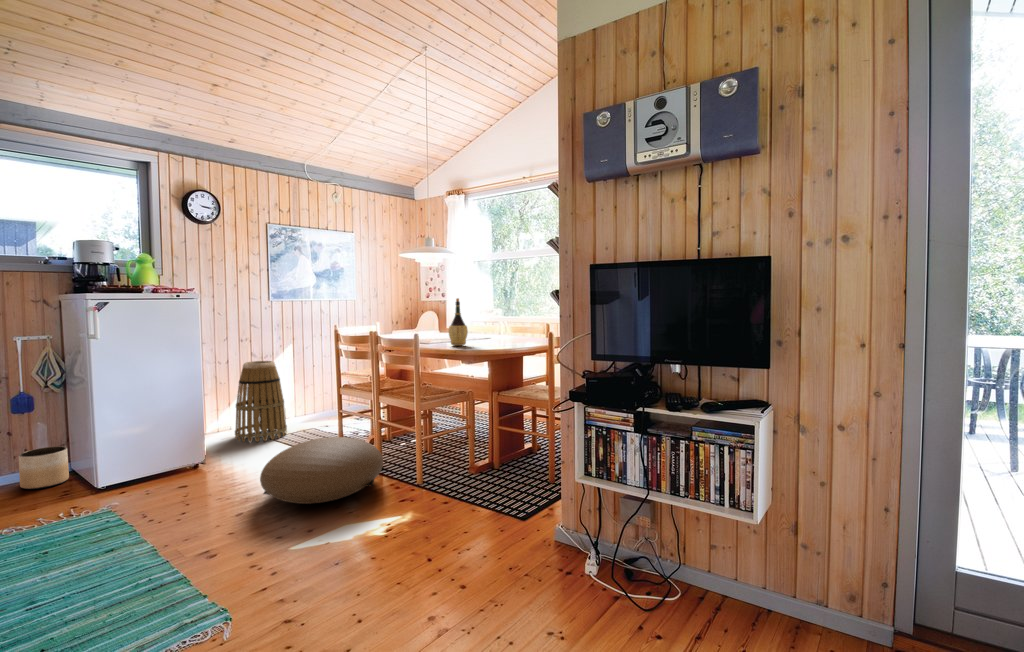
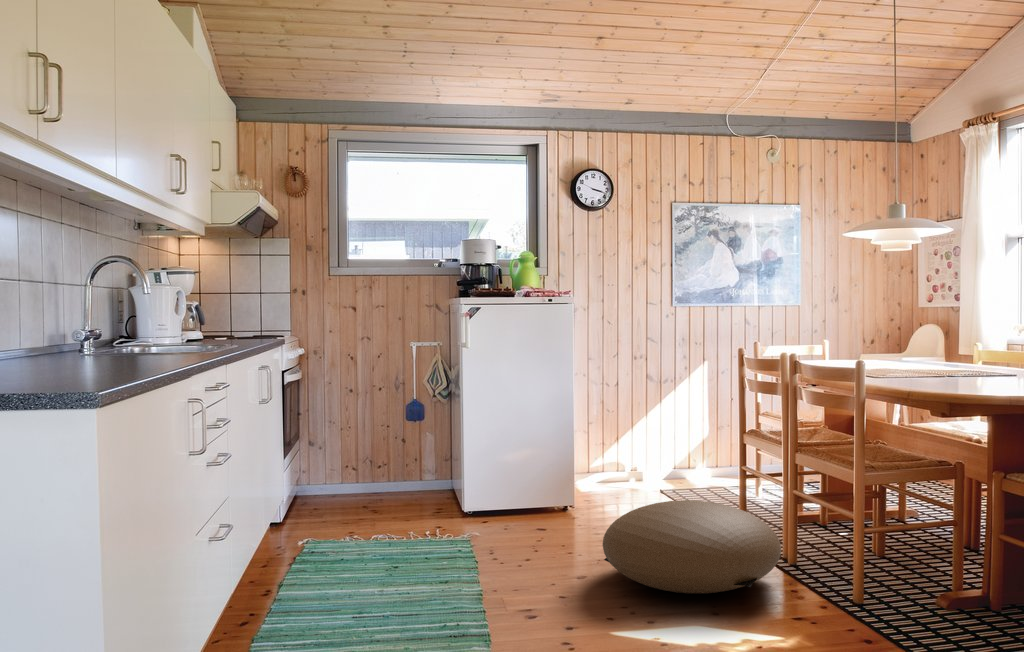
wine bottle: present [449,298,468,346] -> none [909,292,948,377]
basket: present [235,361,287,442] -> none [618,388,683,498]
planter: present [19,446,69,489] -> none [410,462,449,504]

